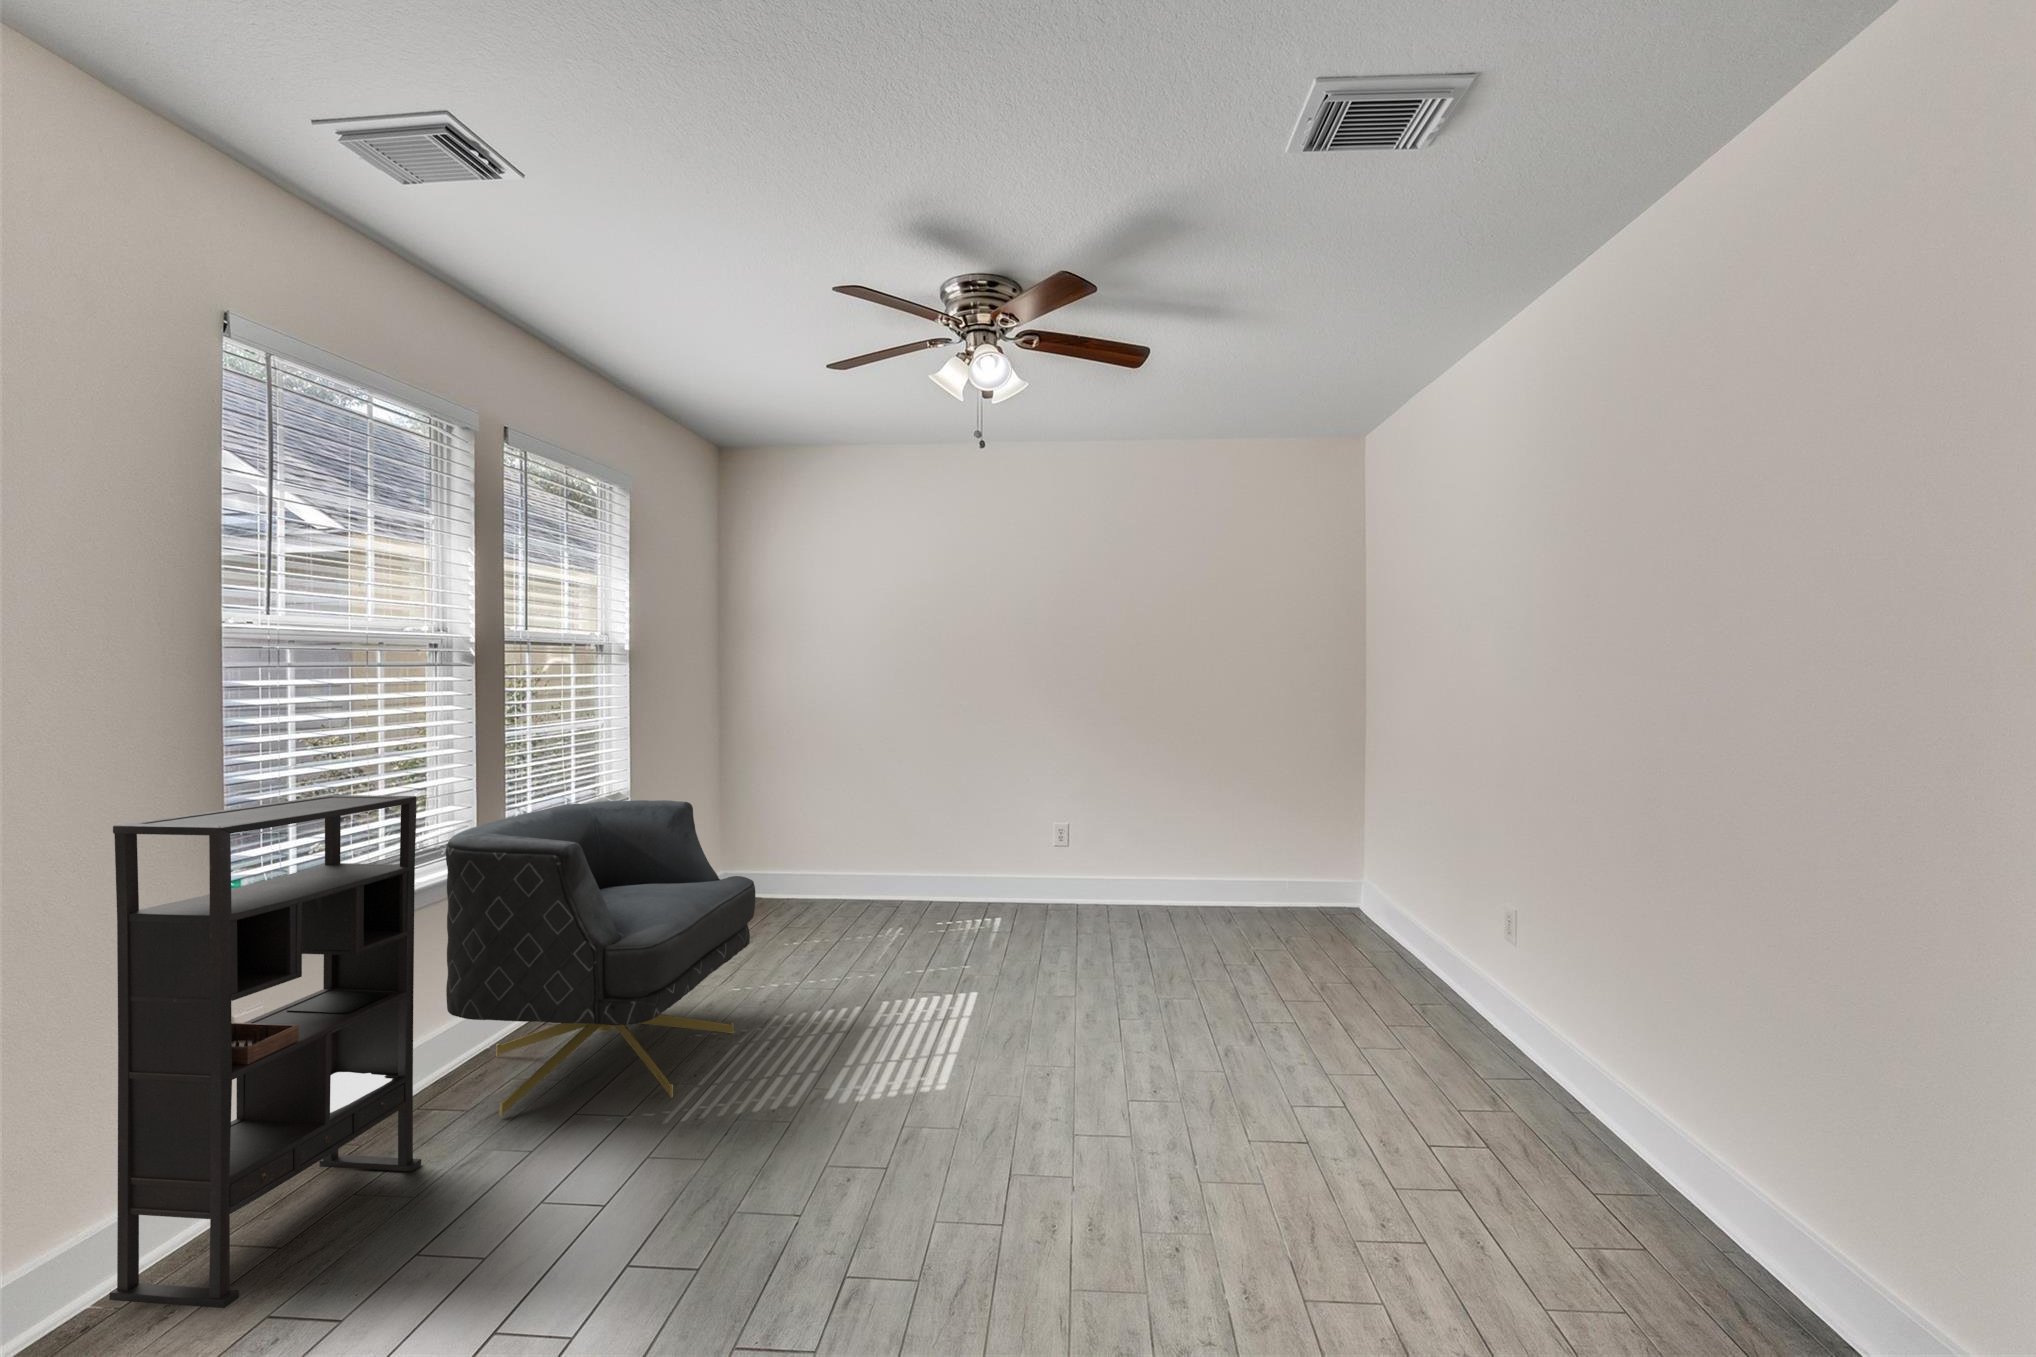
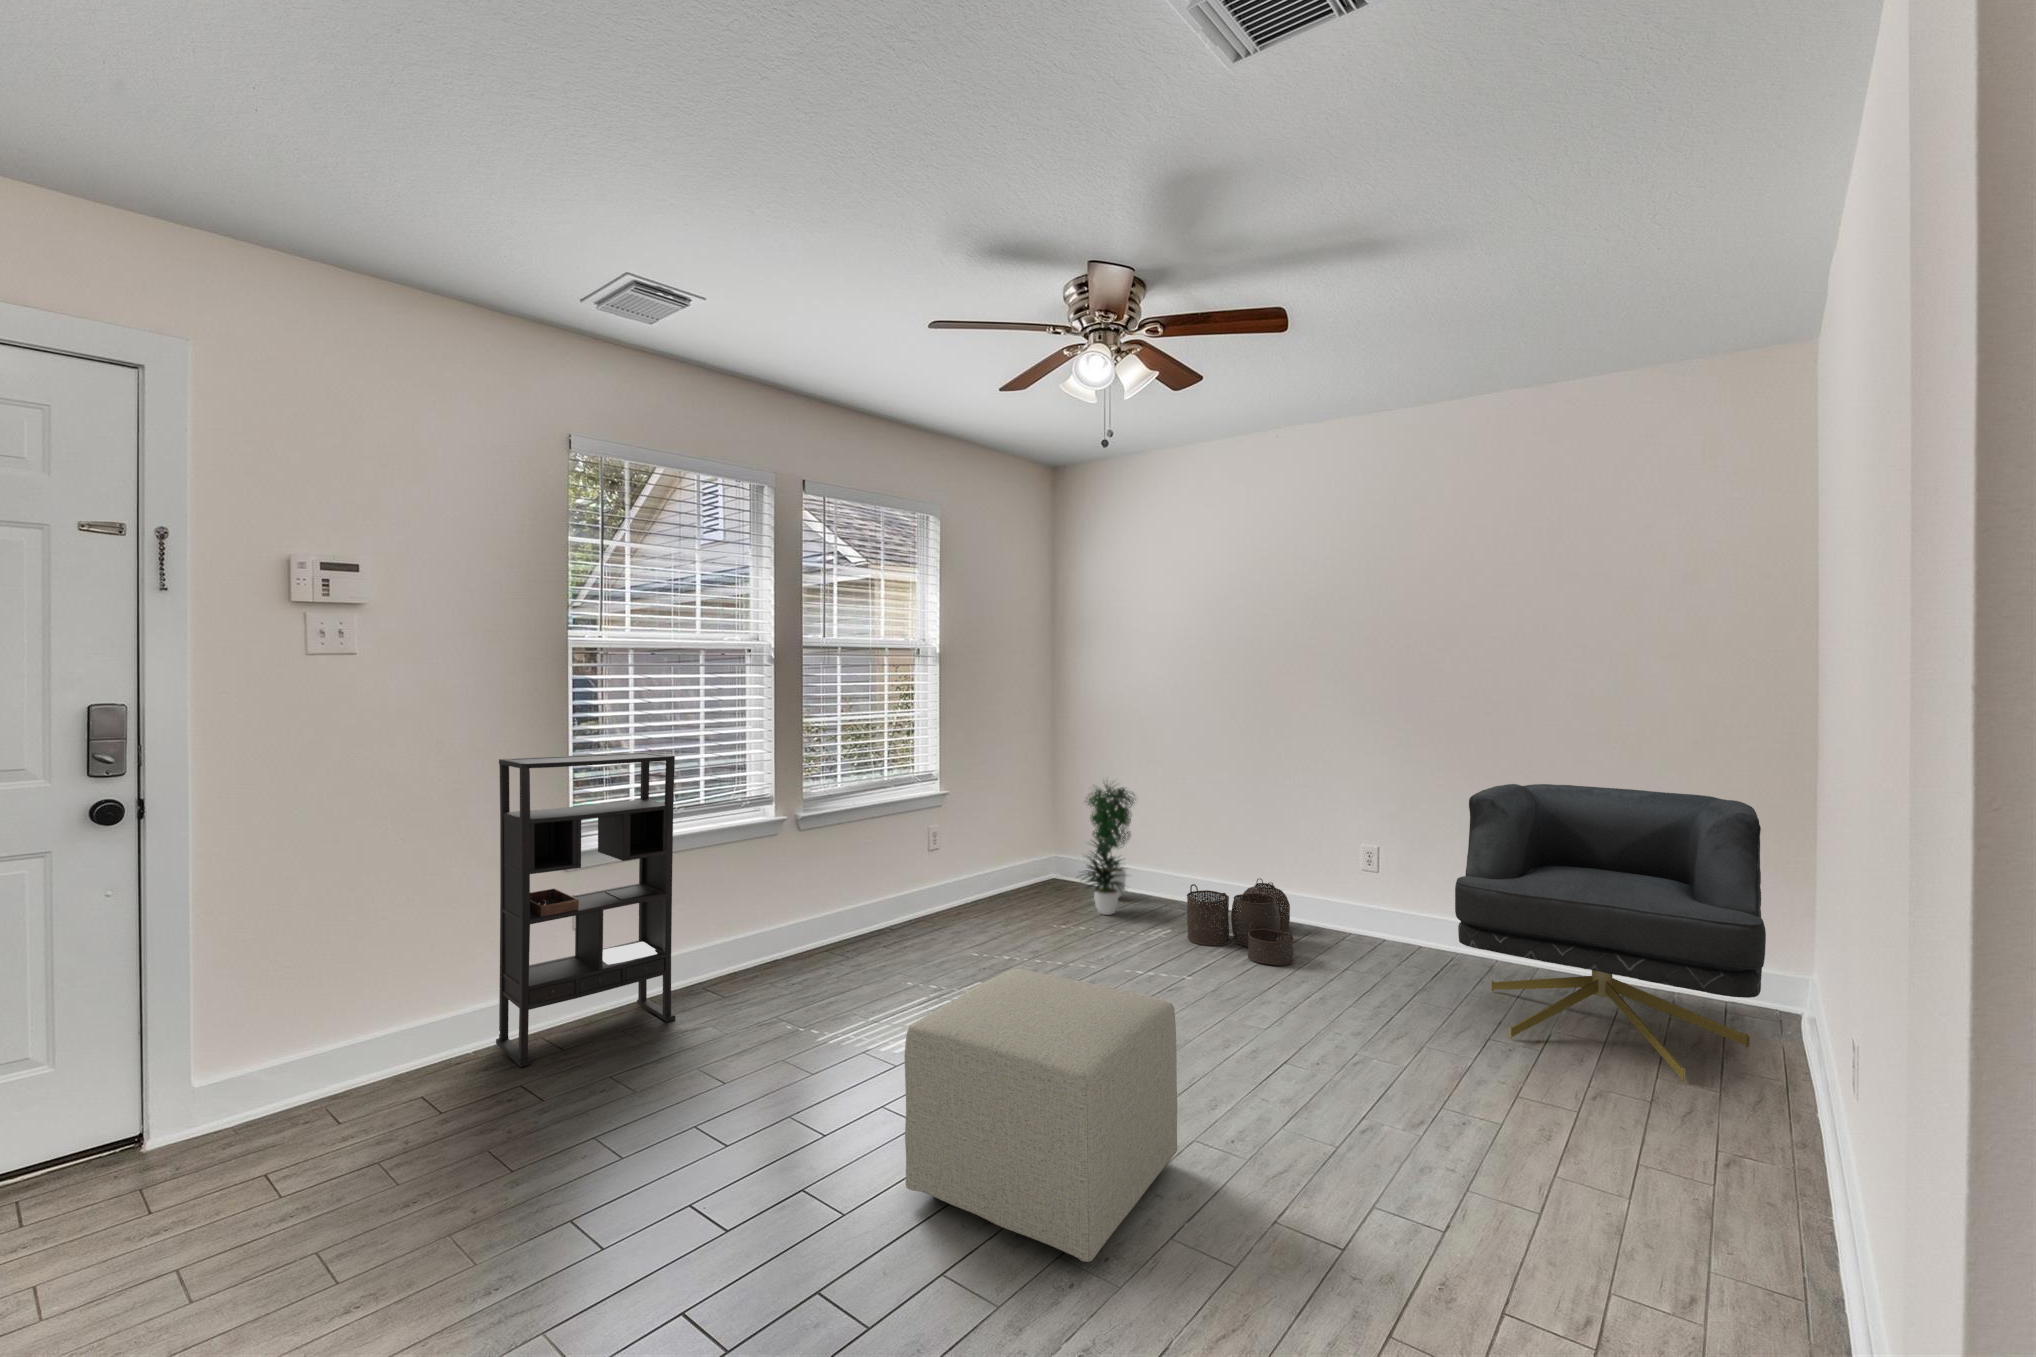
potted plant: none [779,781,847,925] -> present [1083,785,1136,915]
armchair: present [446,800,755,1116] -> present [1455,784,1766,1081]
woven basket: none [922,865,1028,940] -> present [1187,878,1294,965]
ottoman: none [956,970,1166,1210] -> present [905,969,1177,1262]

